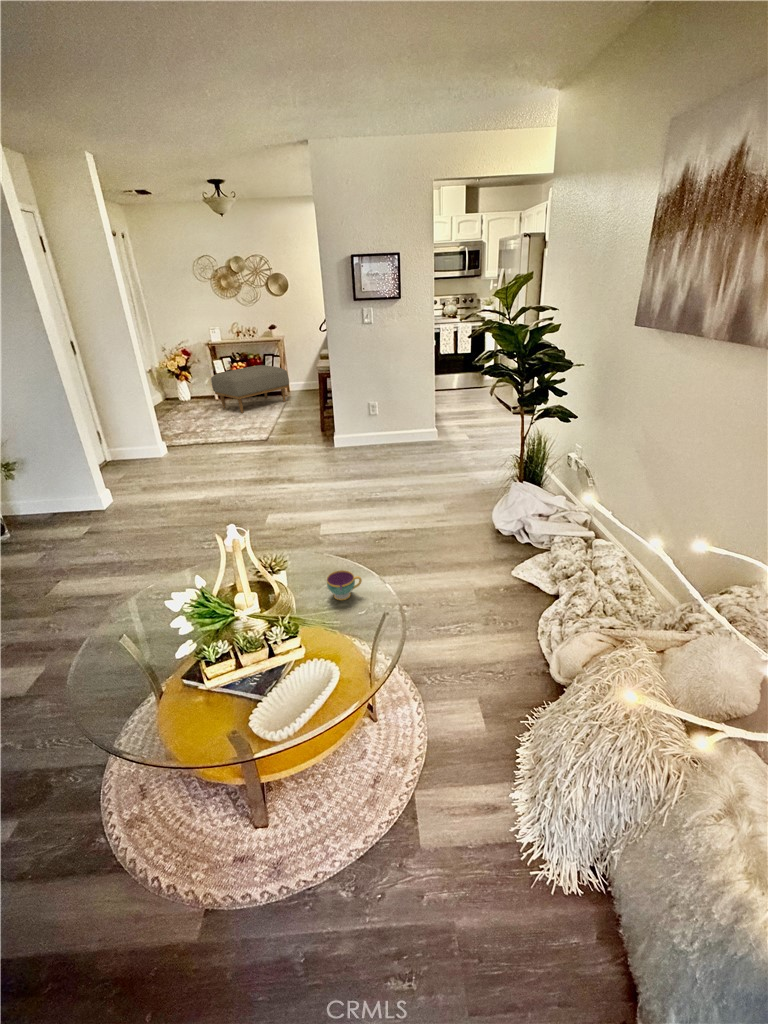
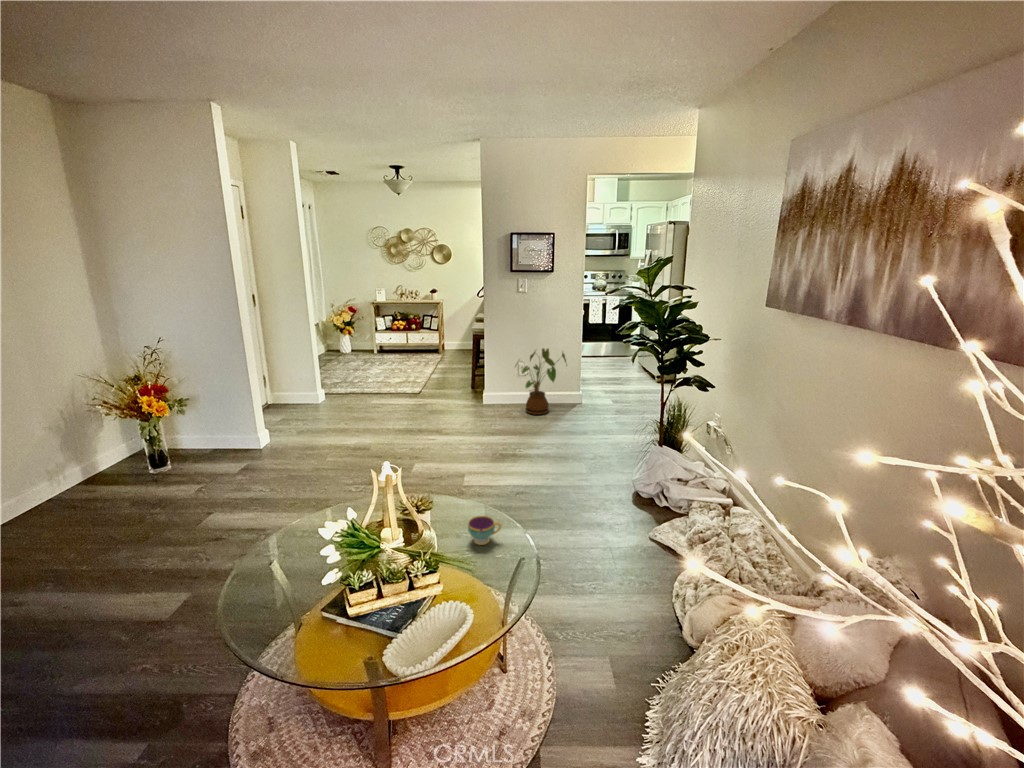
ottoman: present [211,365,289,413] -> none [373,324,445,367]
house plant: none [364,384,420,456] -> present [515,348,566,415]

